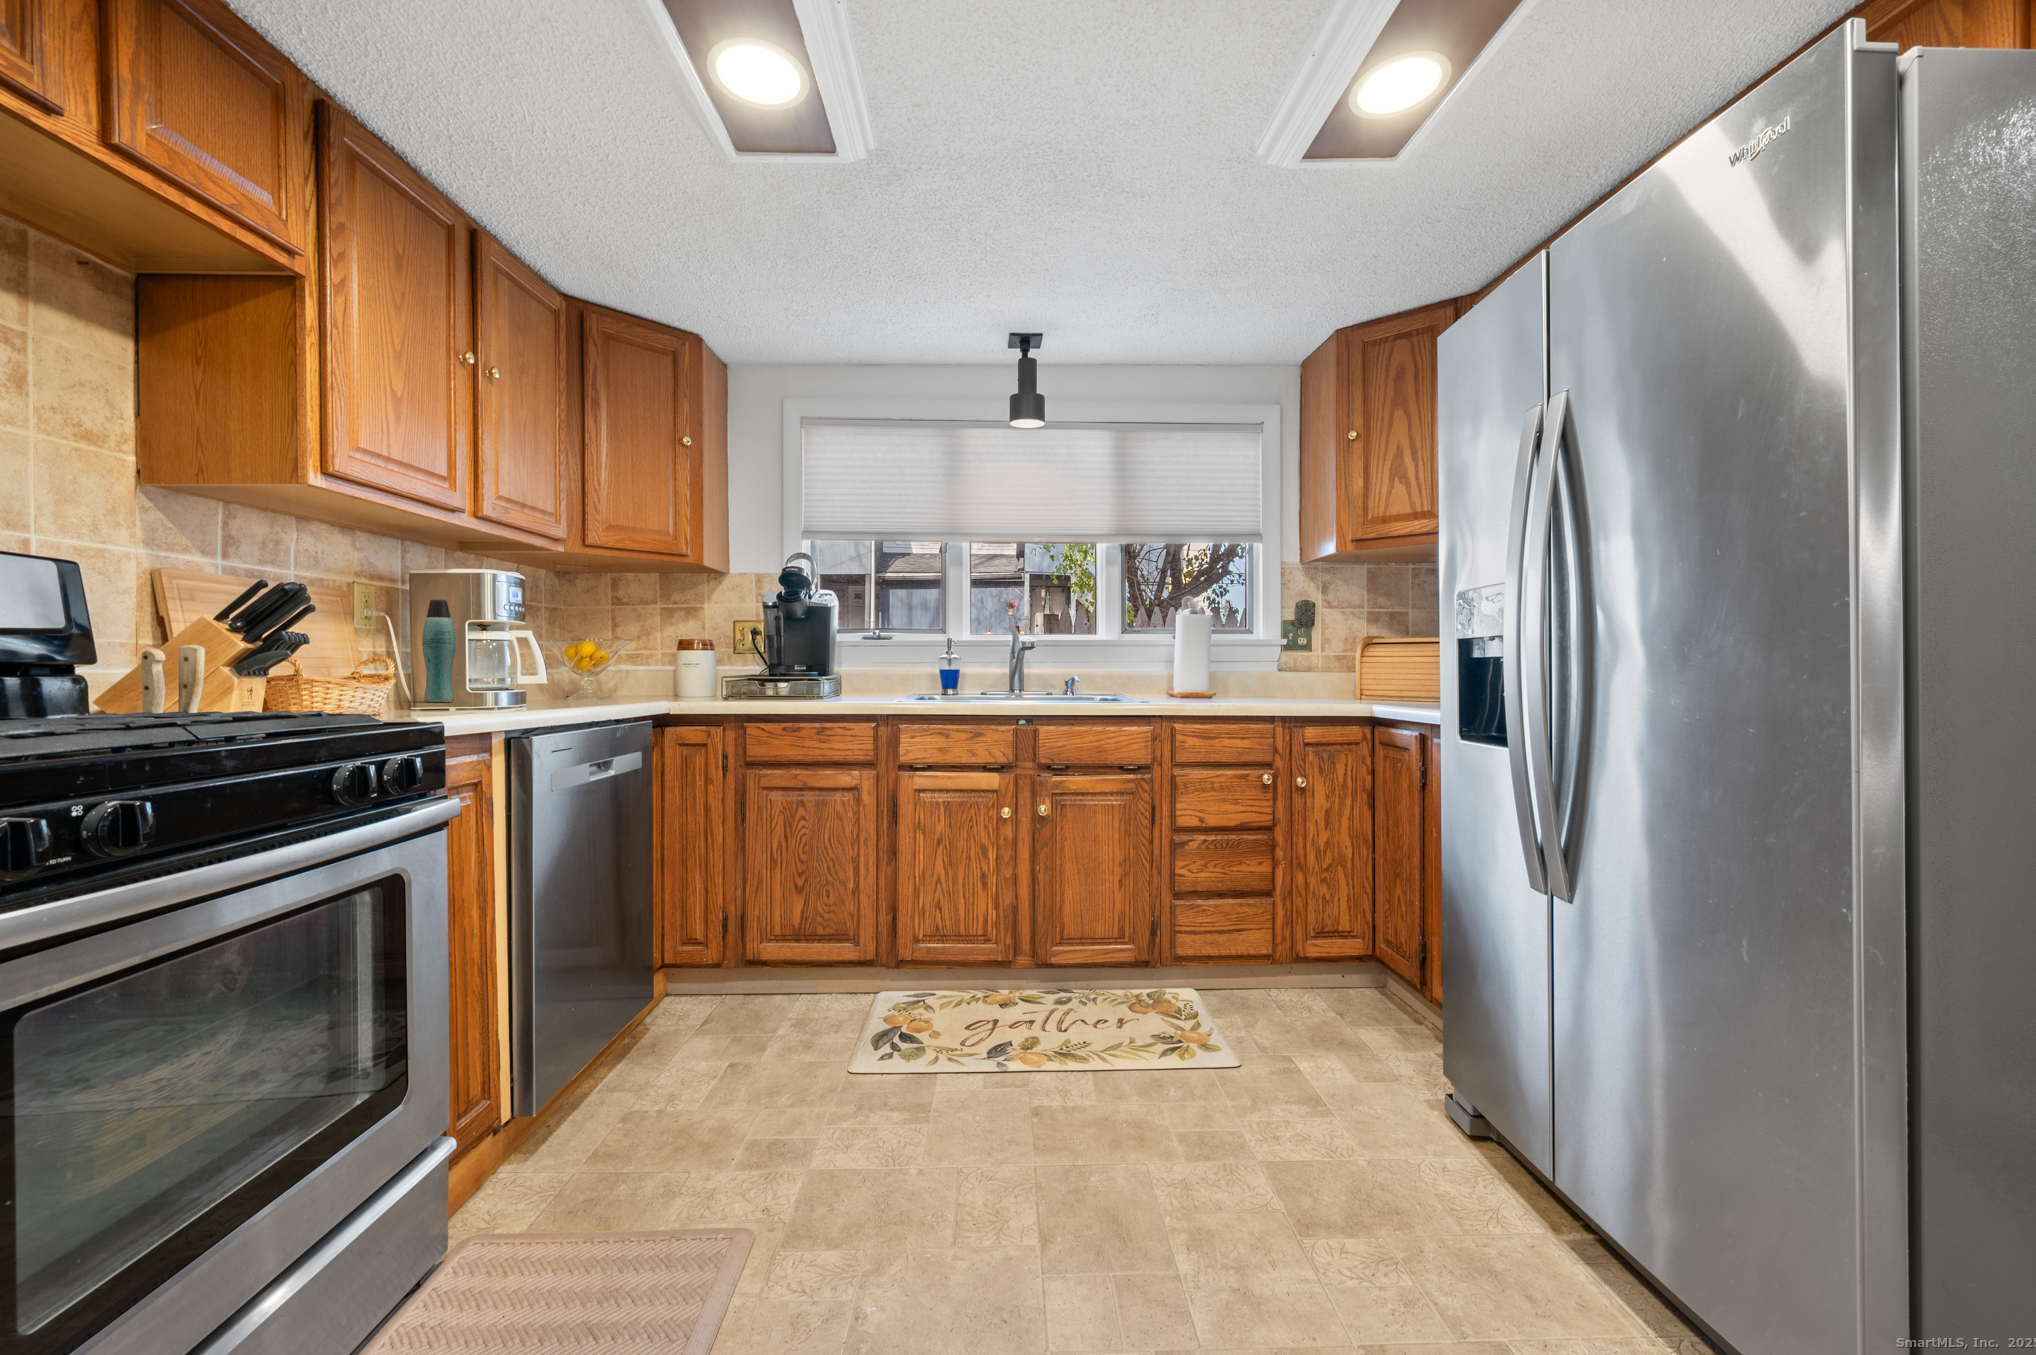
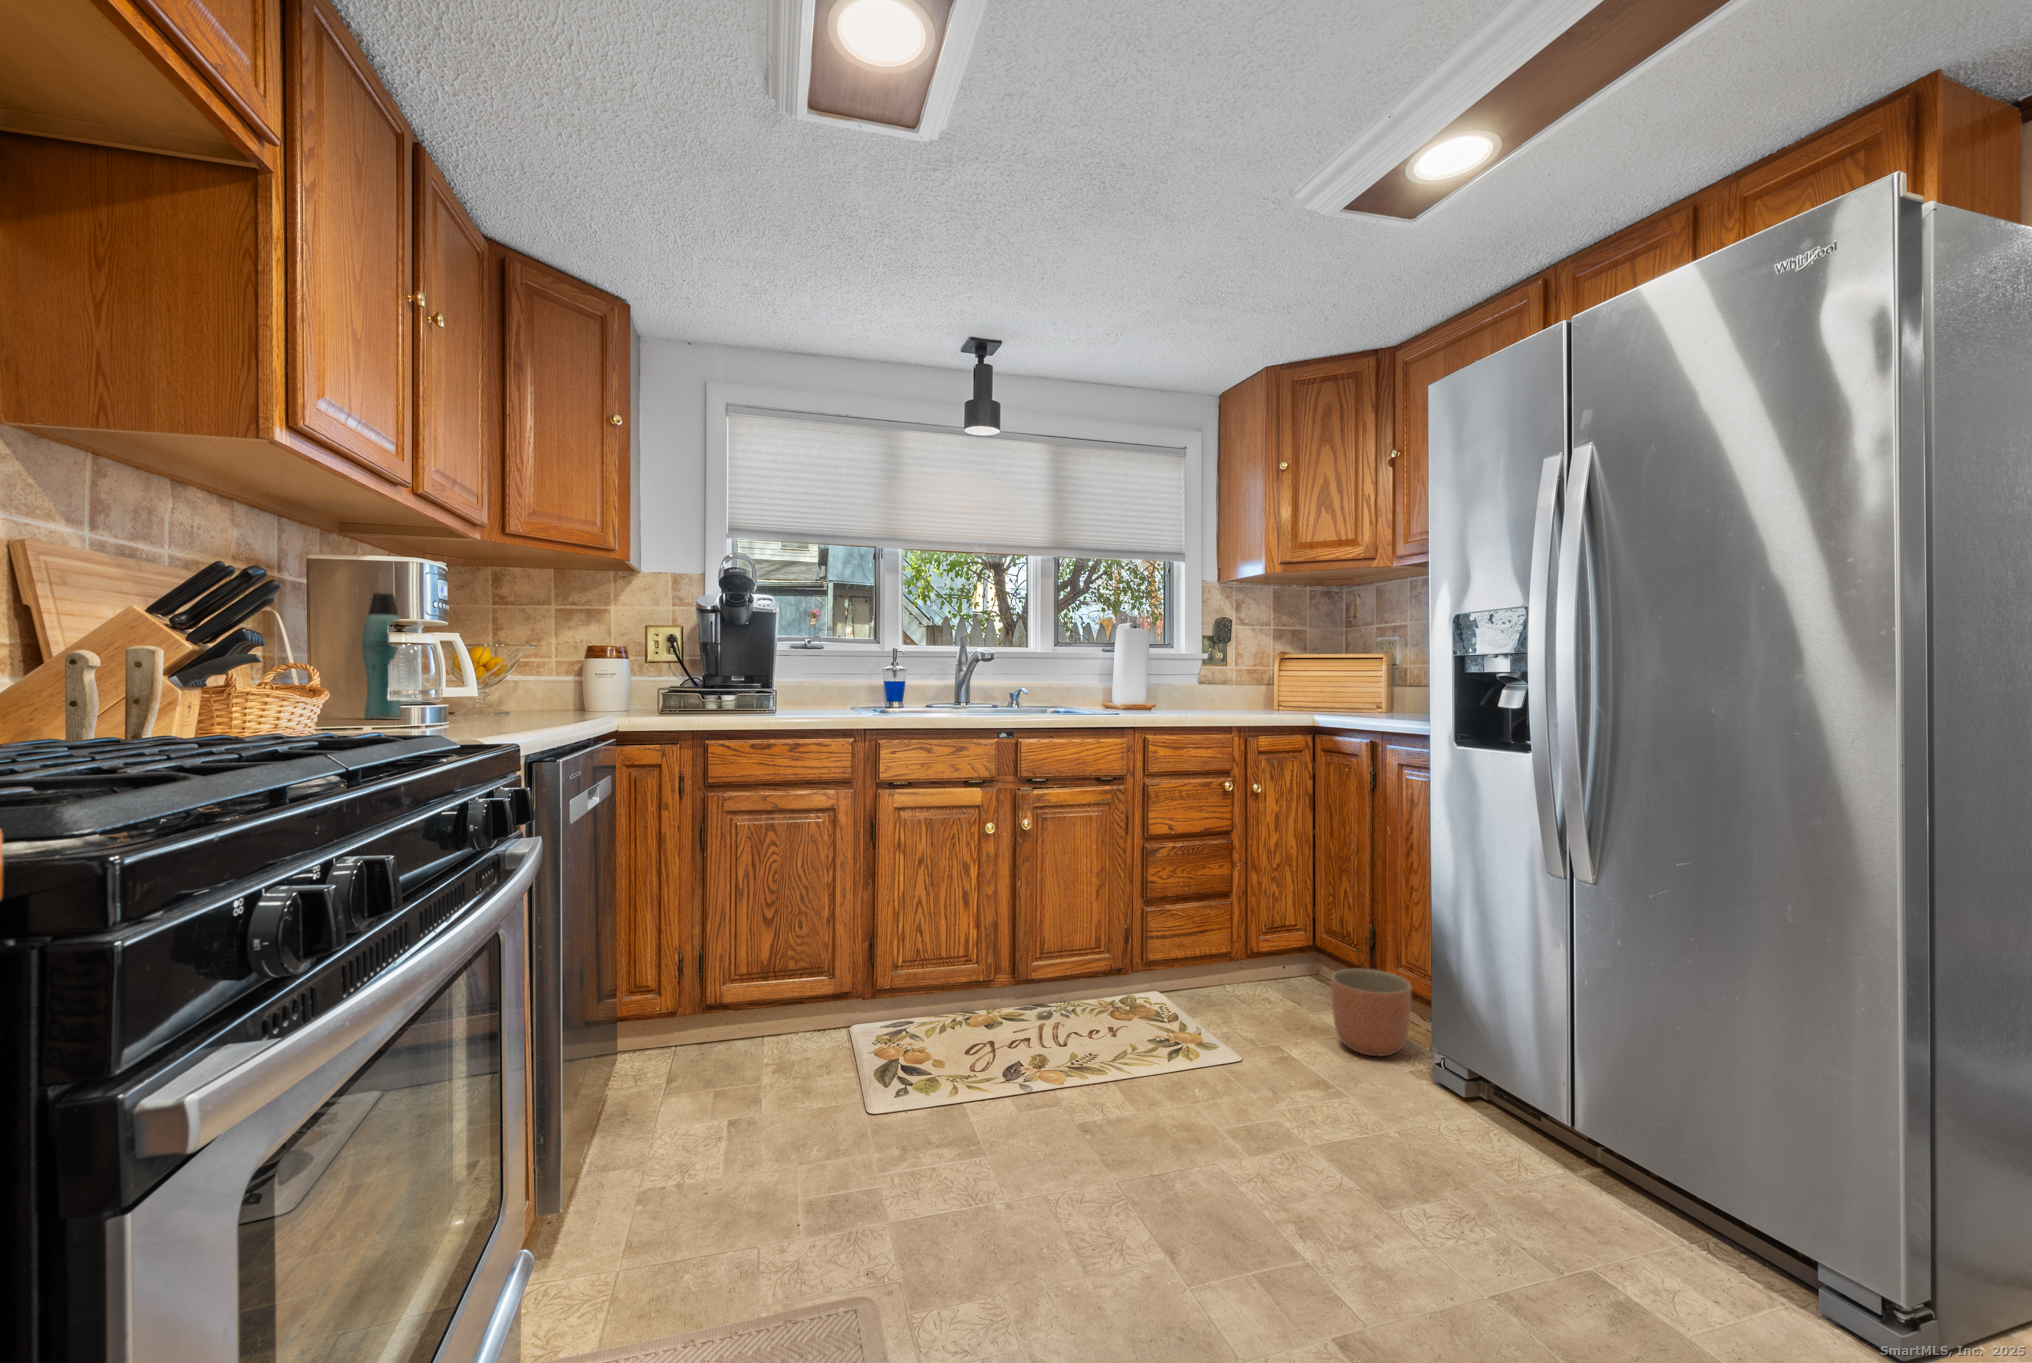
planter: none [1342,978,1428,1074] -> present [1331,969,1411,1056]

